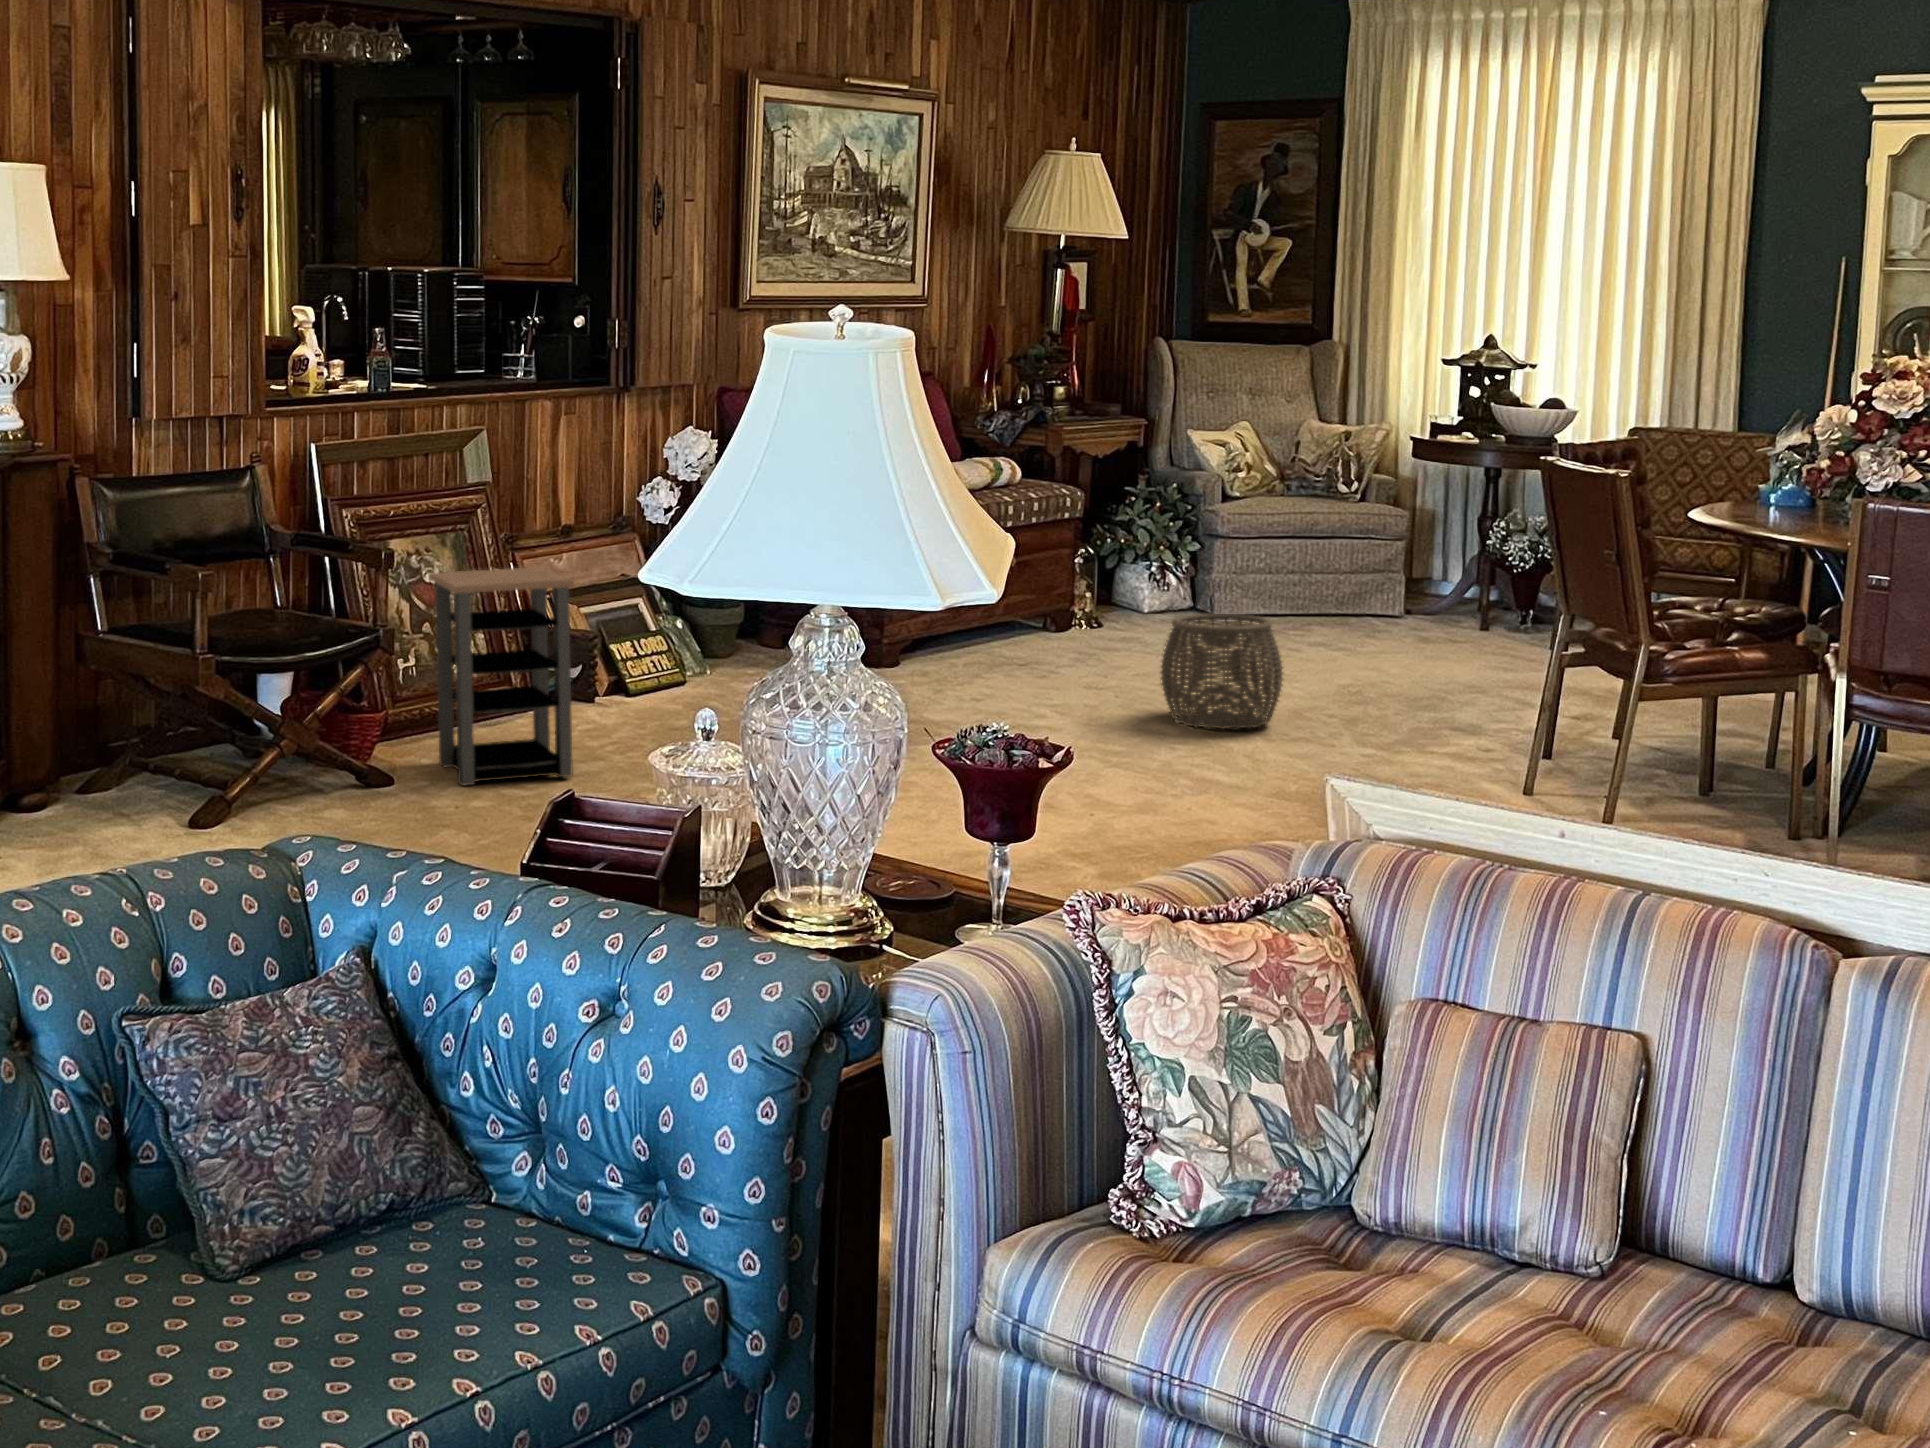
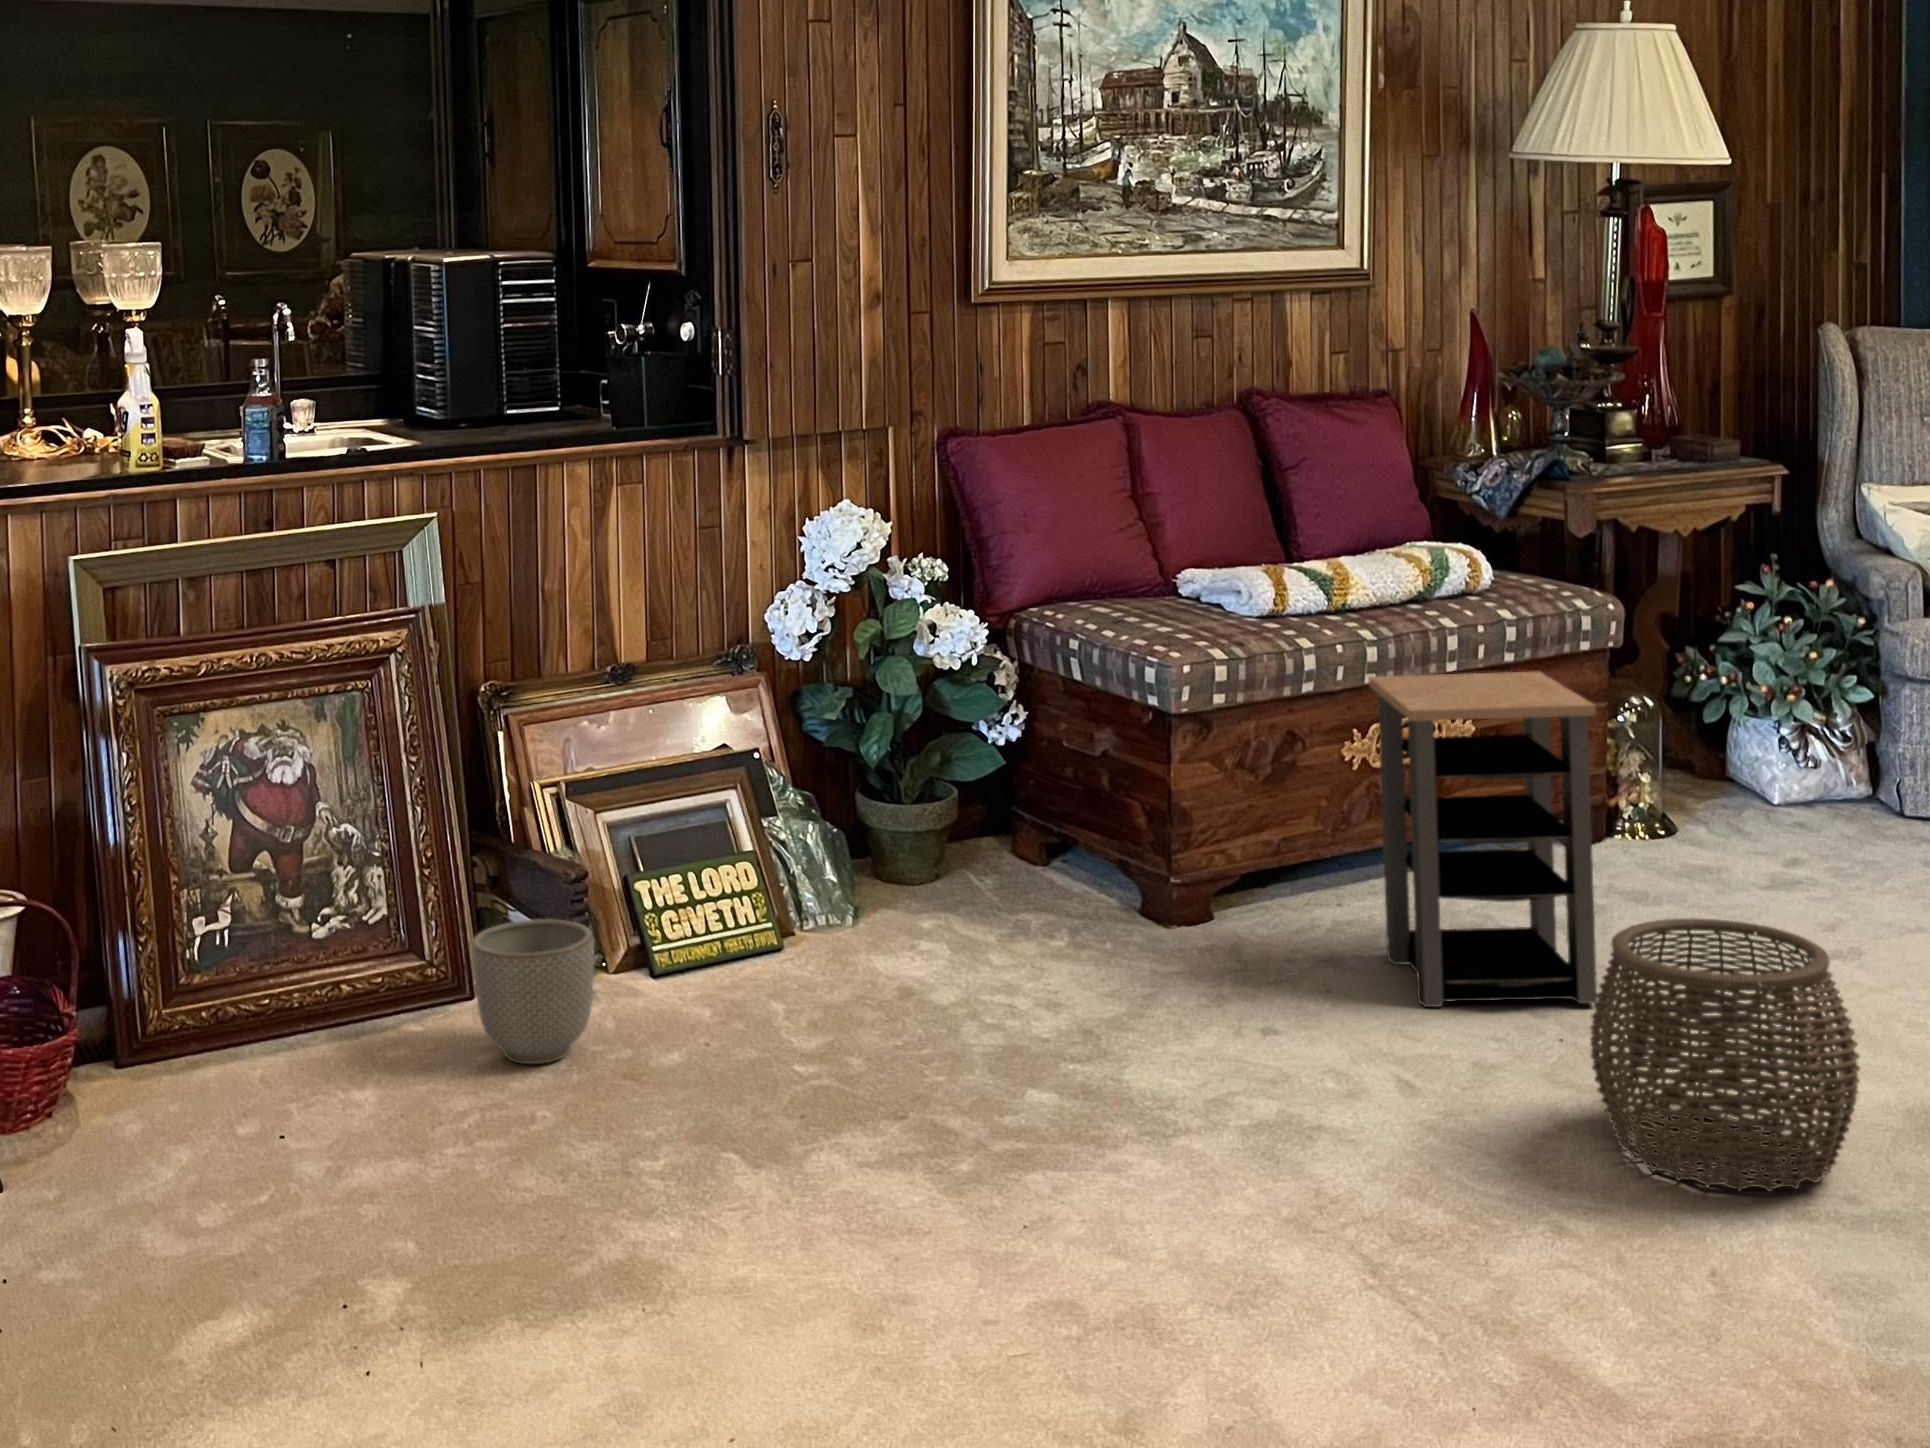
side table: present [429,567,574,785] -> present [1369,672,1597,1007]
planter: none [574,653,644,729] -> present [472,919,594,1064]

